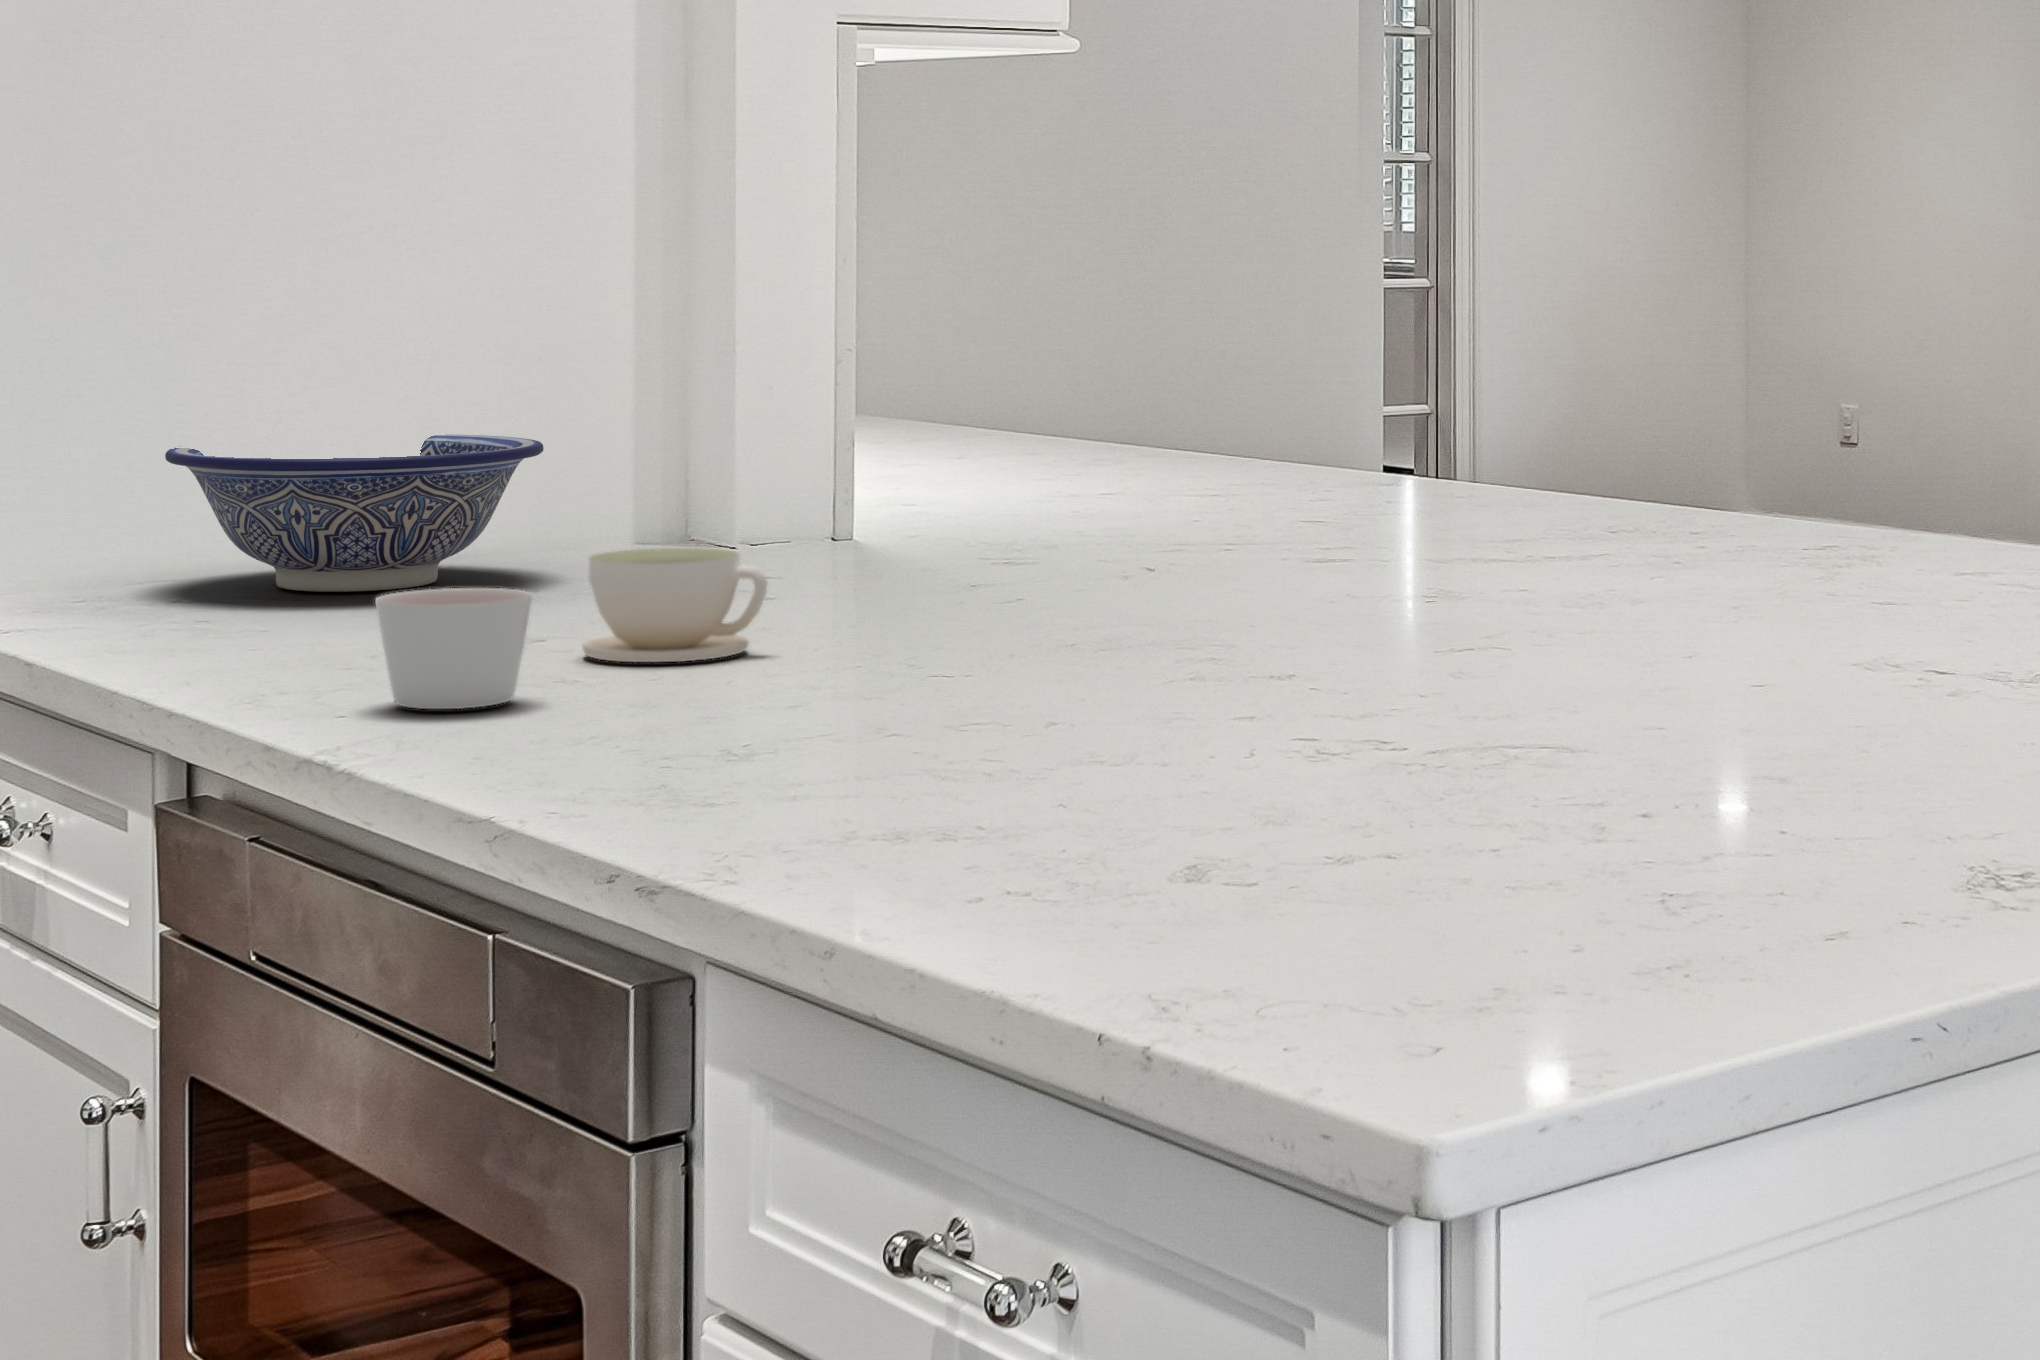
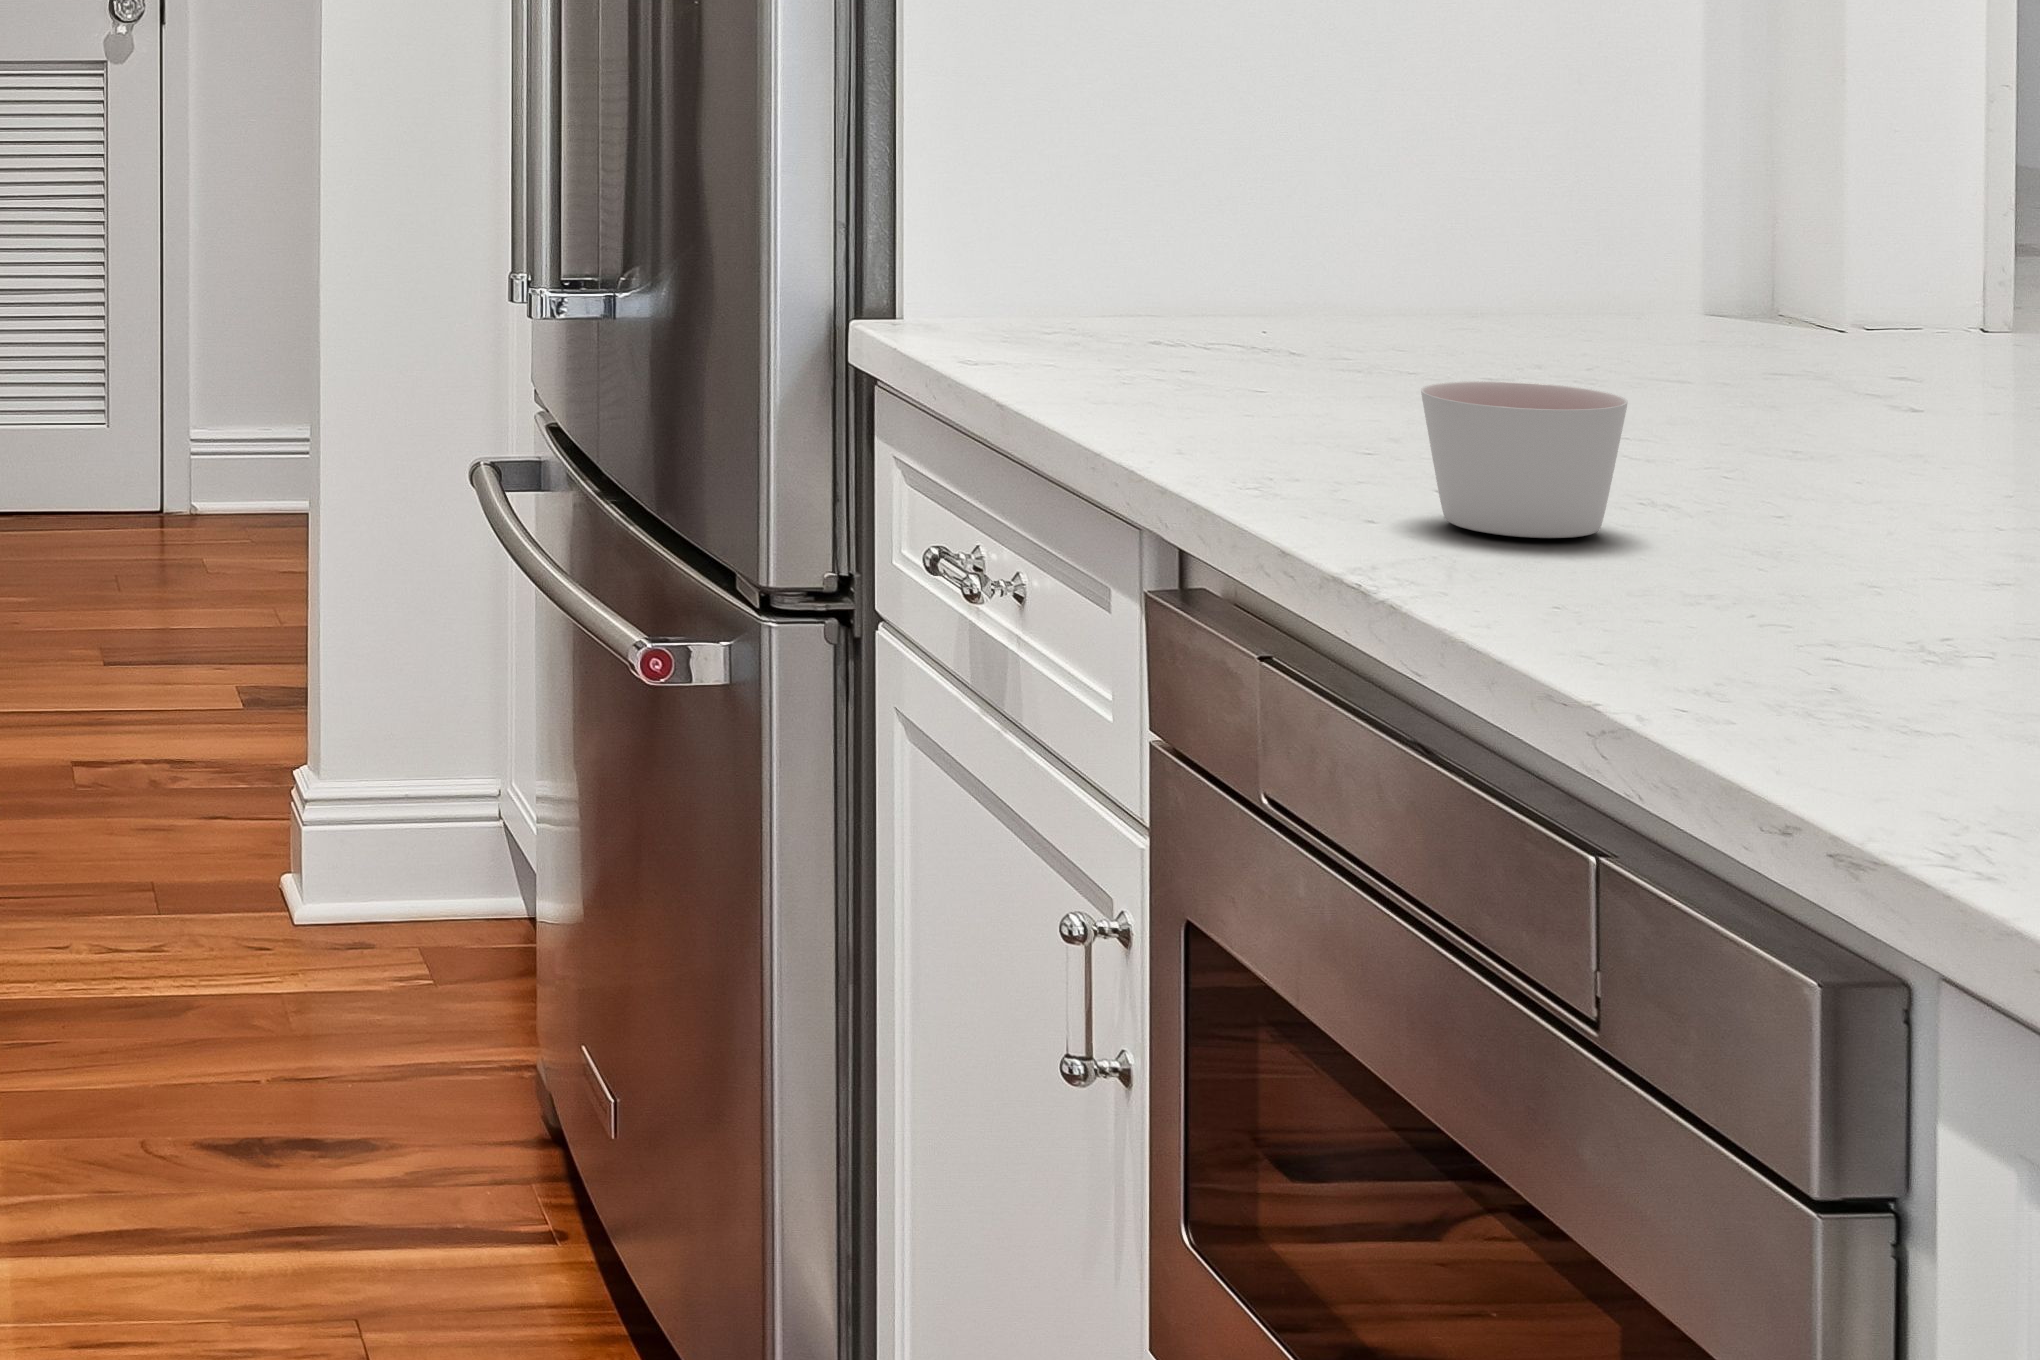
decorative bowl: present [165,434,544,592] -> none [1152,164,1604,350]
coffee cup: present [583,548,767,662] -> none [1679,342,1945,496]

